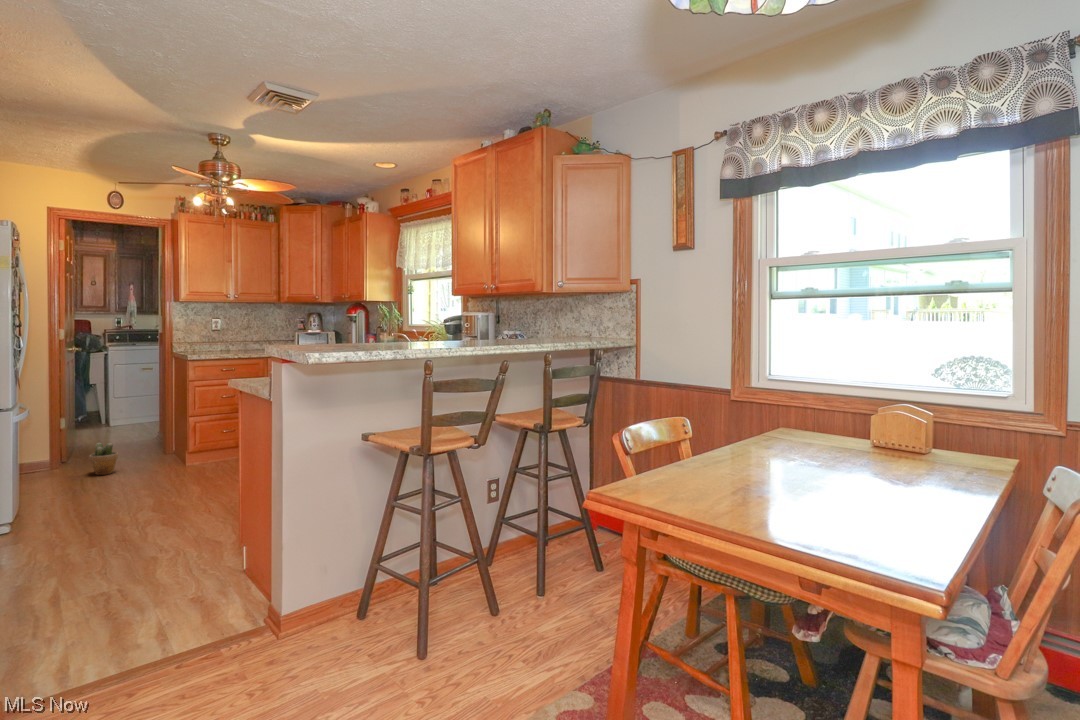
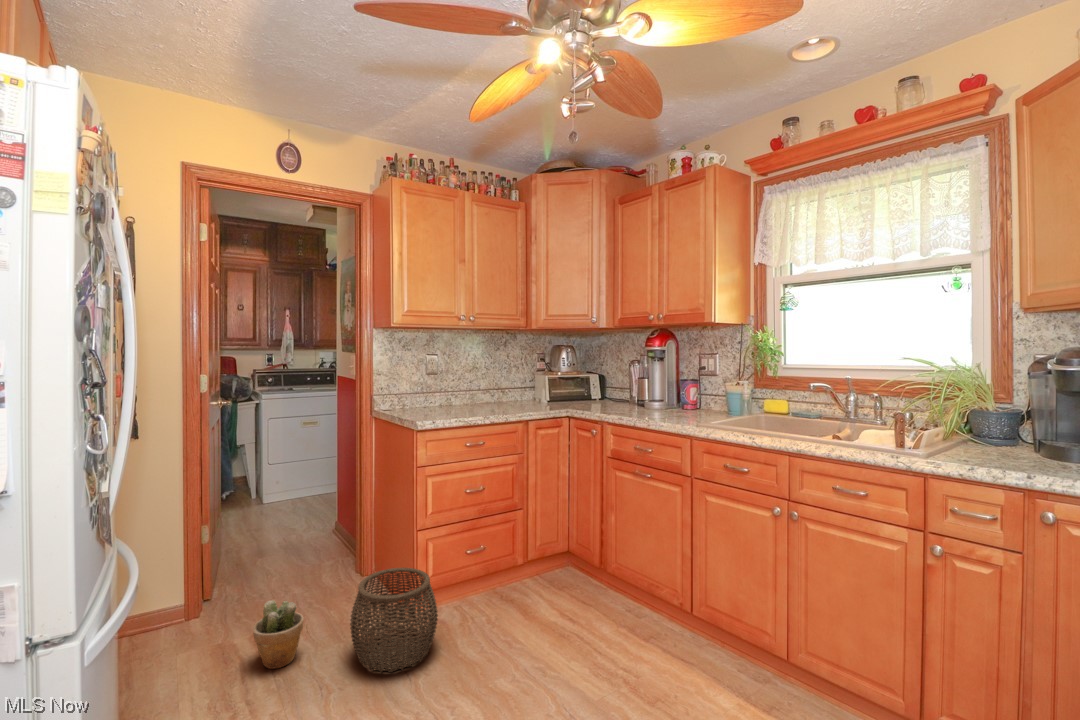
woven basket: none [142,431,194,475] -> present [350,568,438,672]

